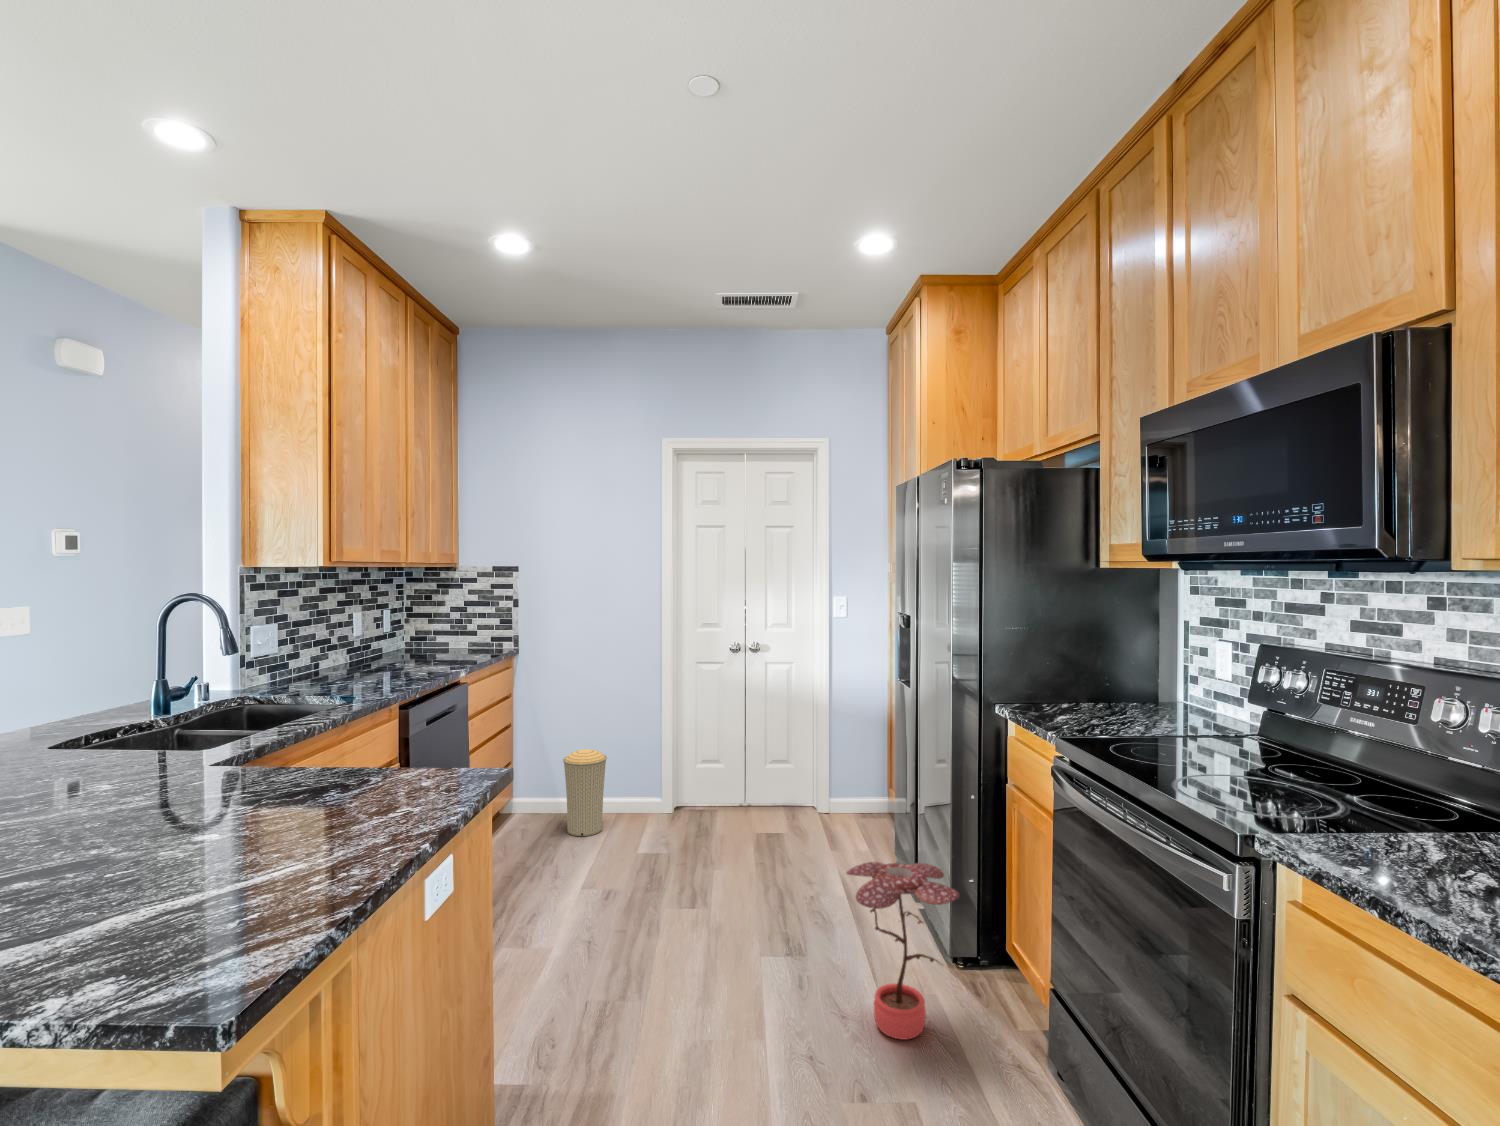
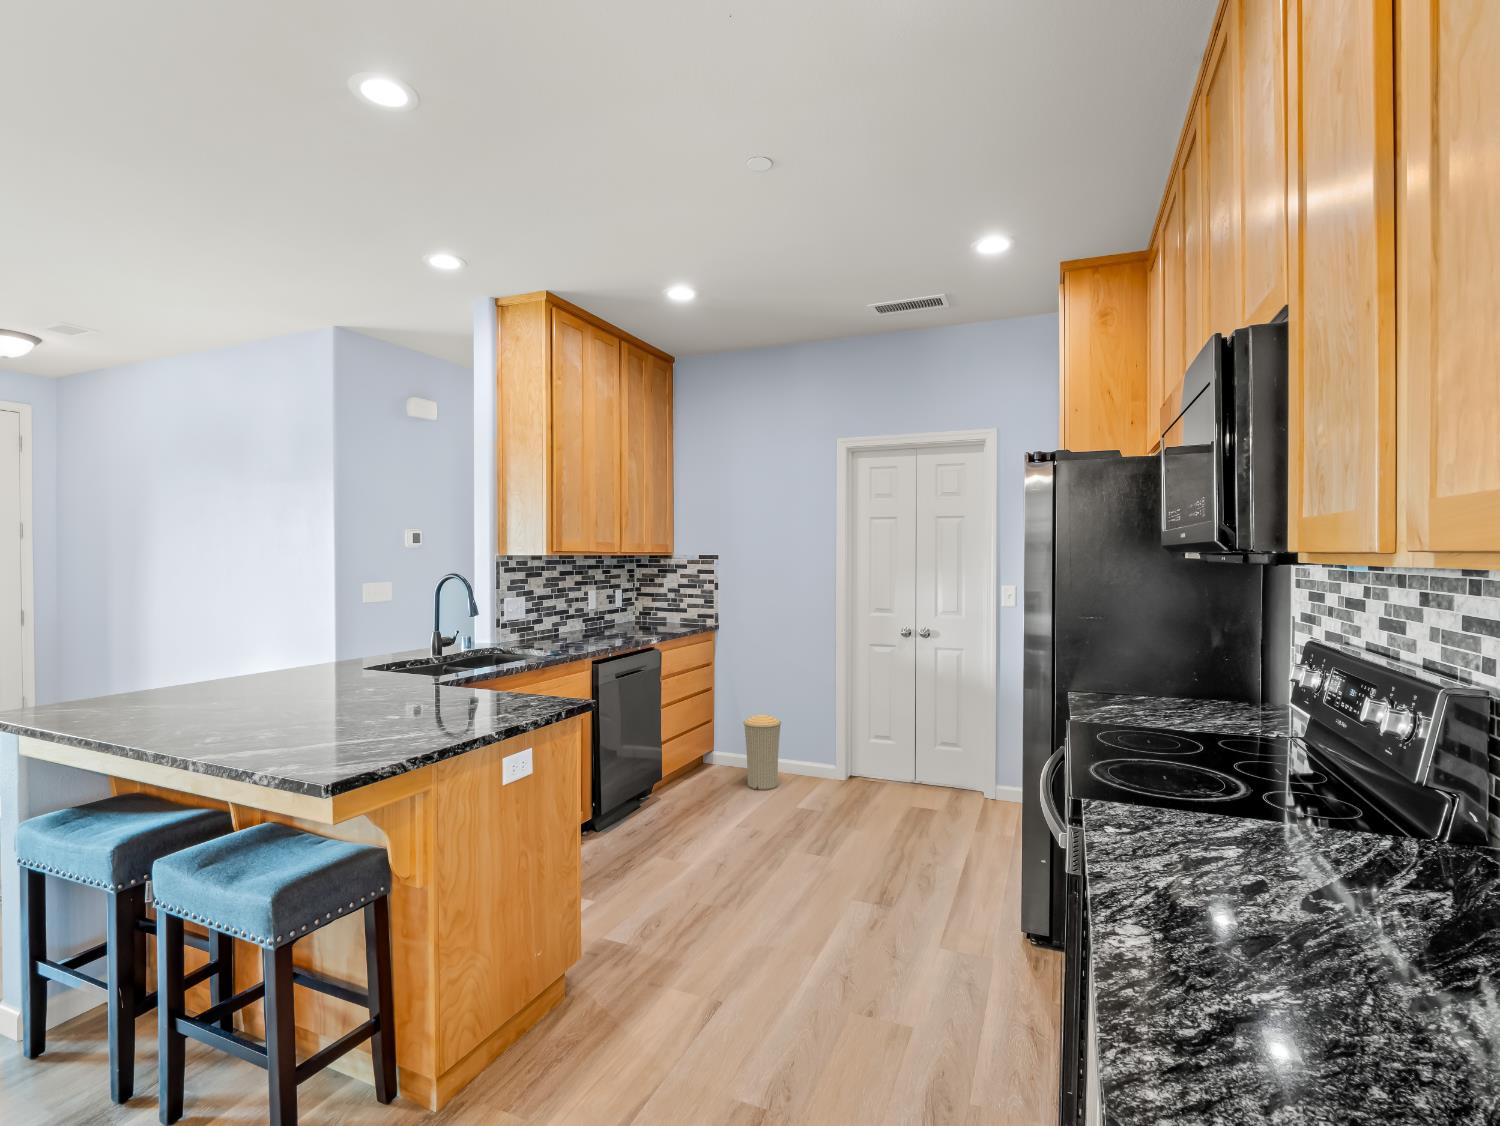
potted plant: present [846,862,959,1040] -> none [888,825,991,986]

